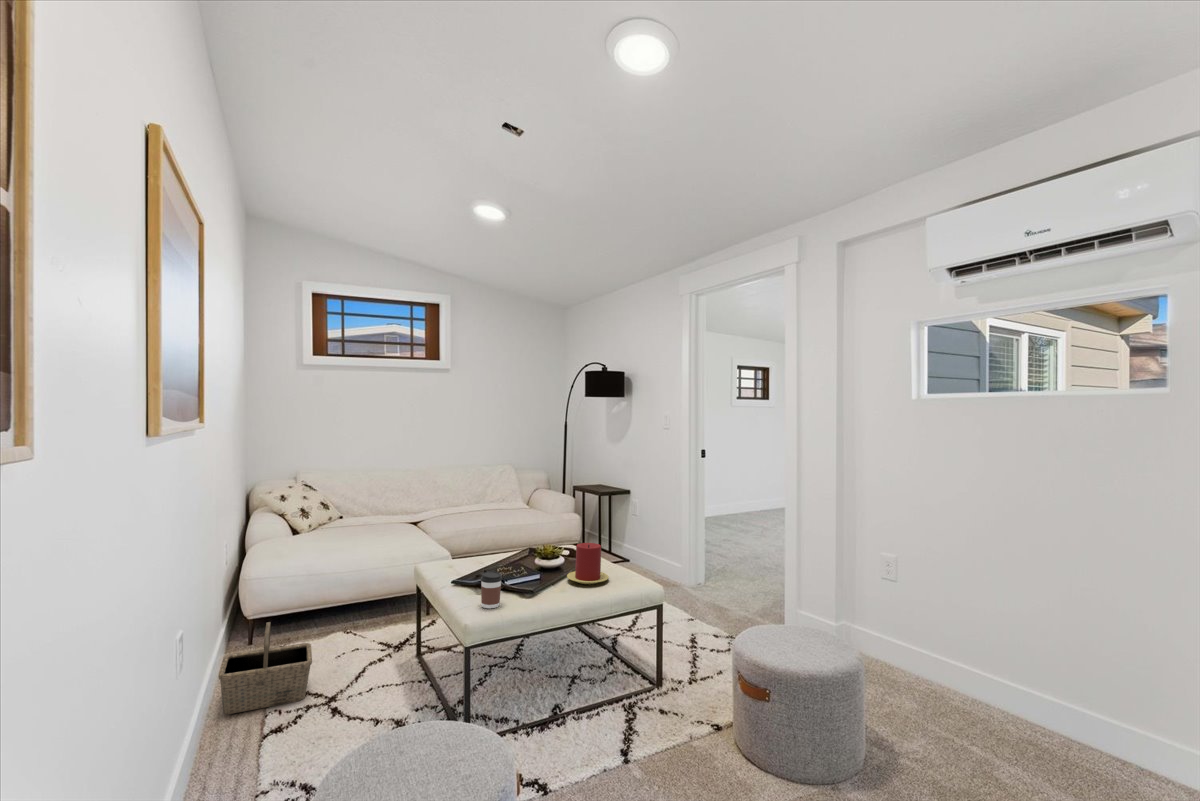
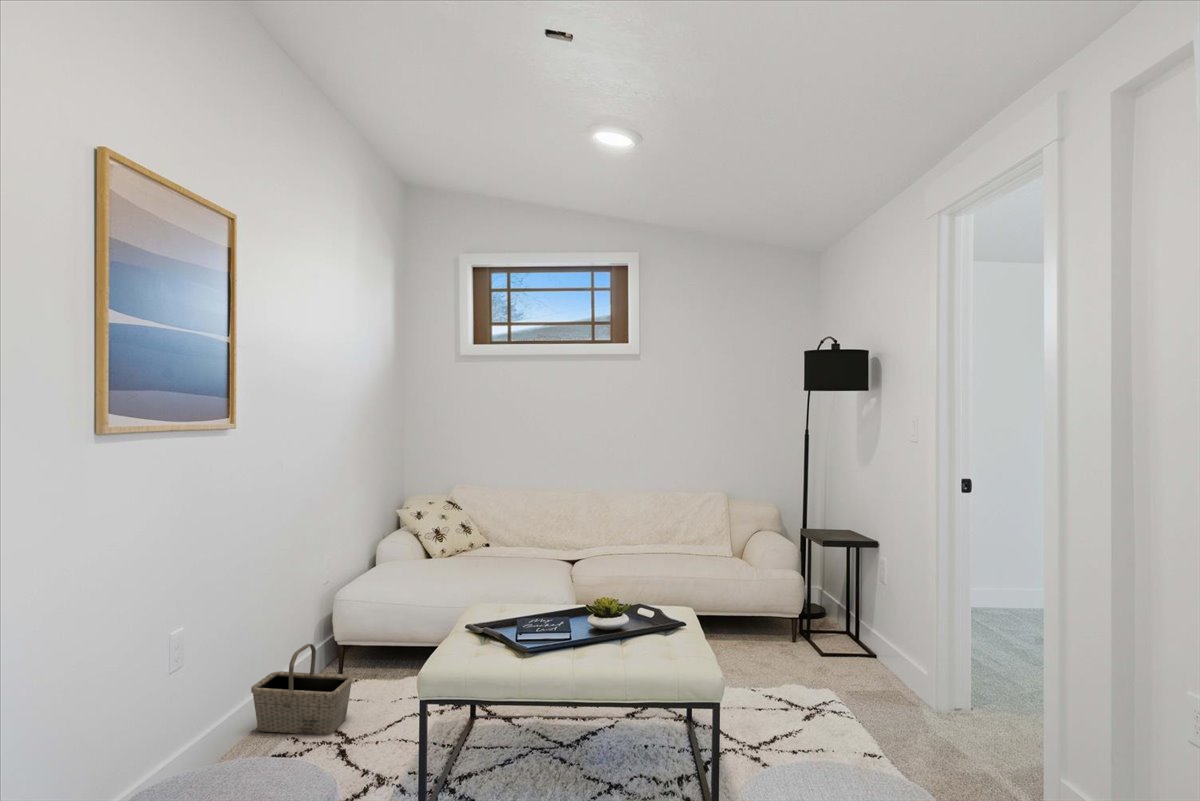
candle: present [567,543,609,584] -> none [591,600,650,657]
coffee cup: present [481,571,502,608] -> none [458,616,484,661]

